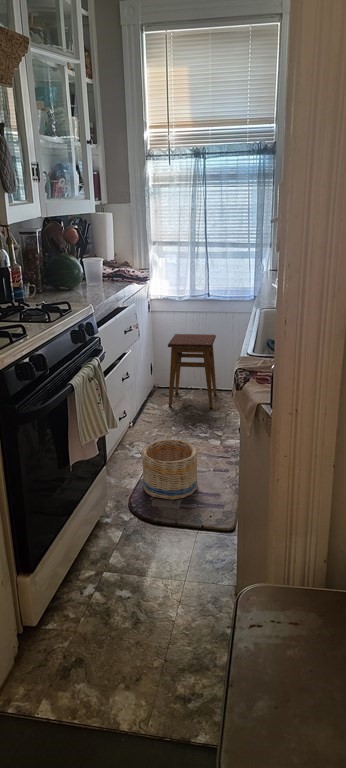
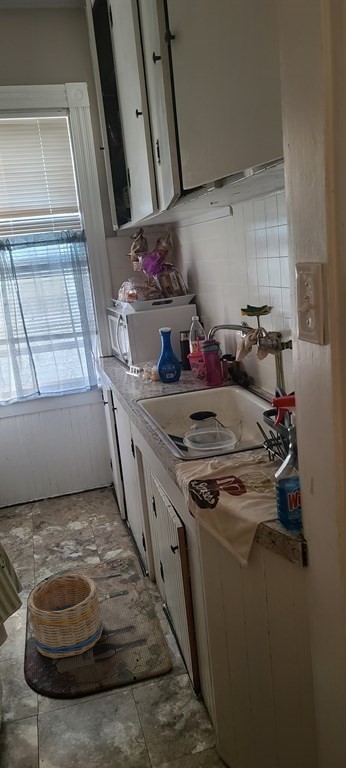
stool: present [168,334,216,408] -> none [6,436,70,530]

